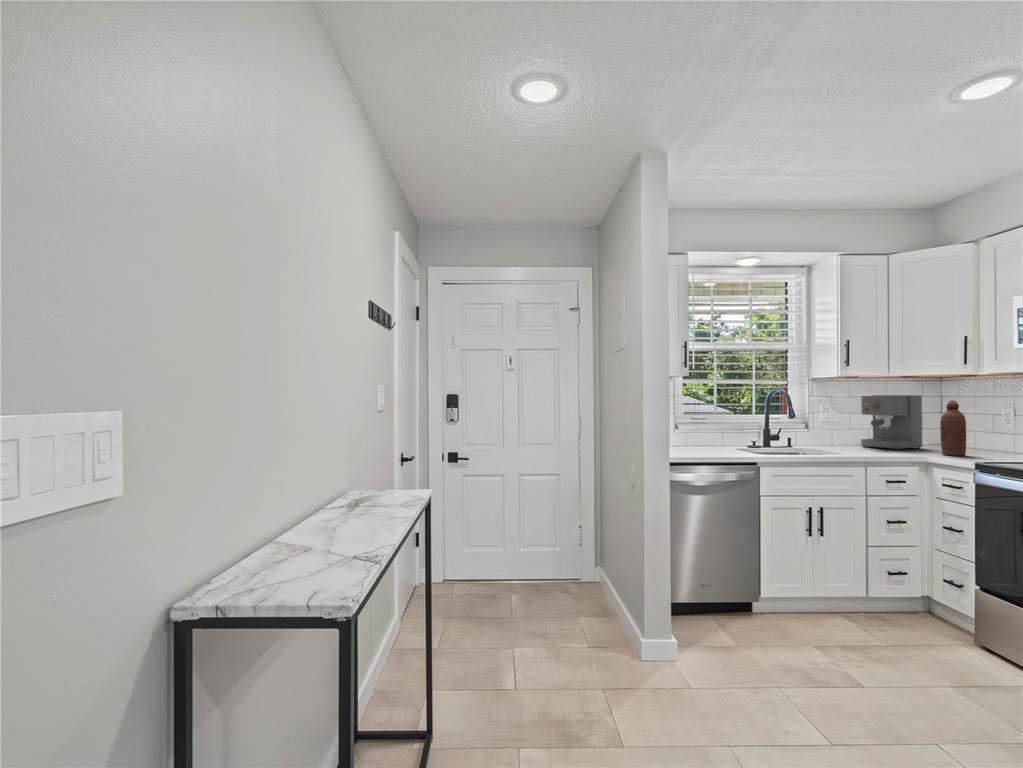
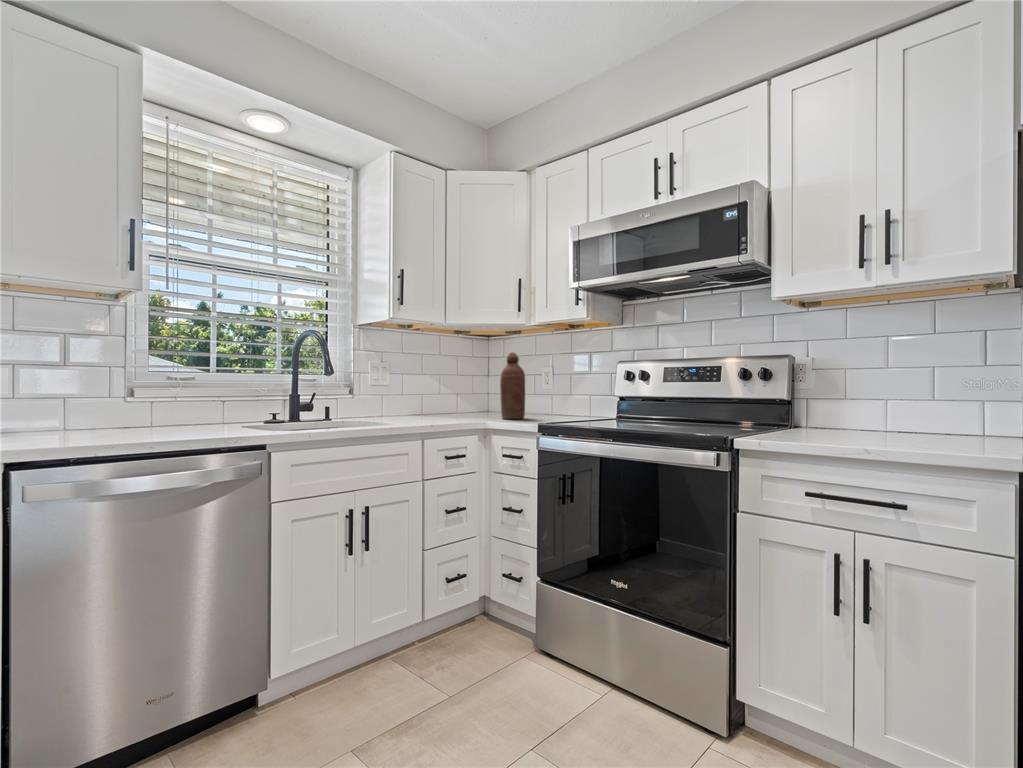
coffee maker: present [861,395,922,450] -> none [417,348,480,416]

